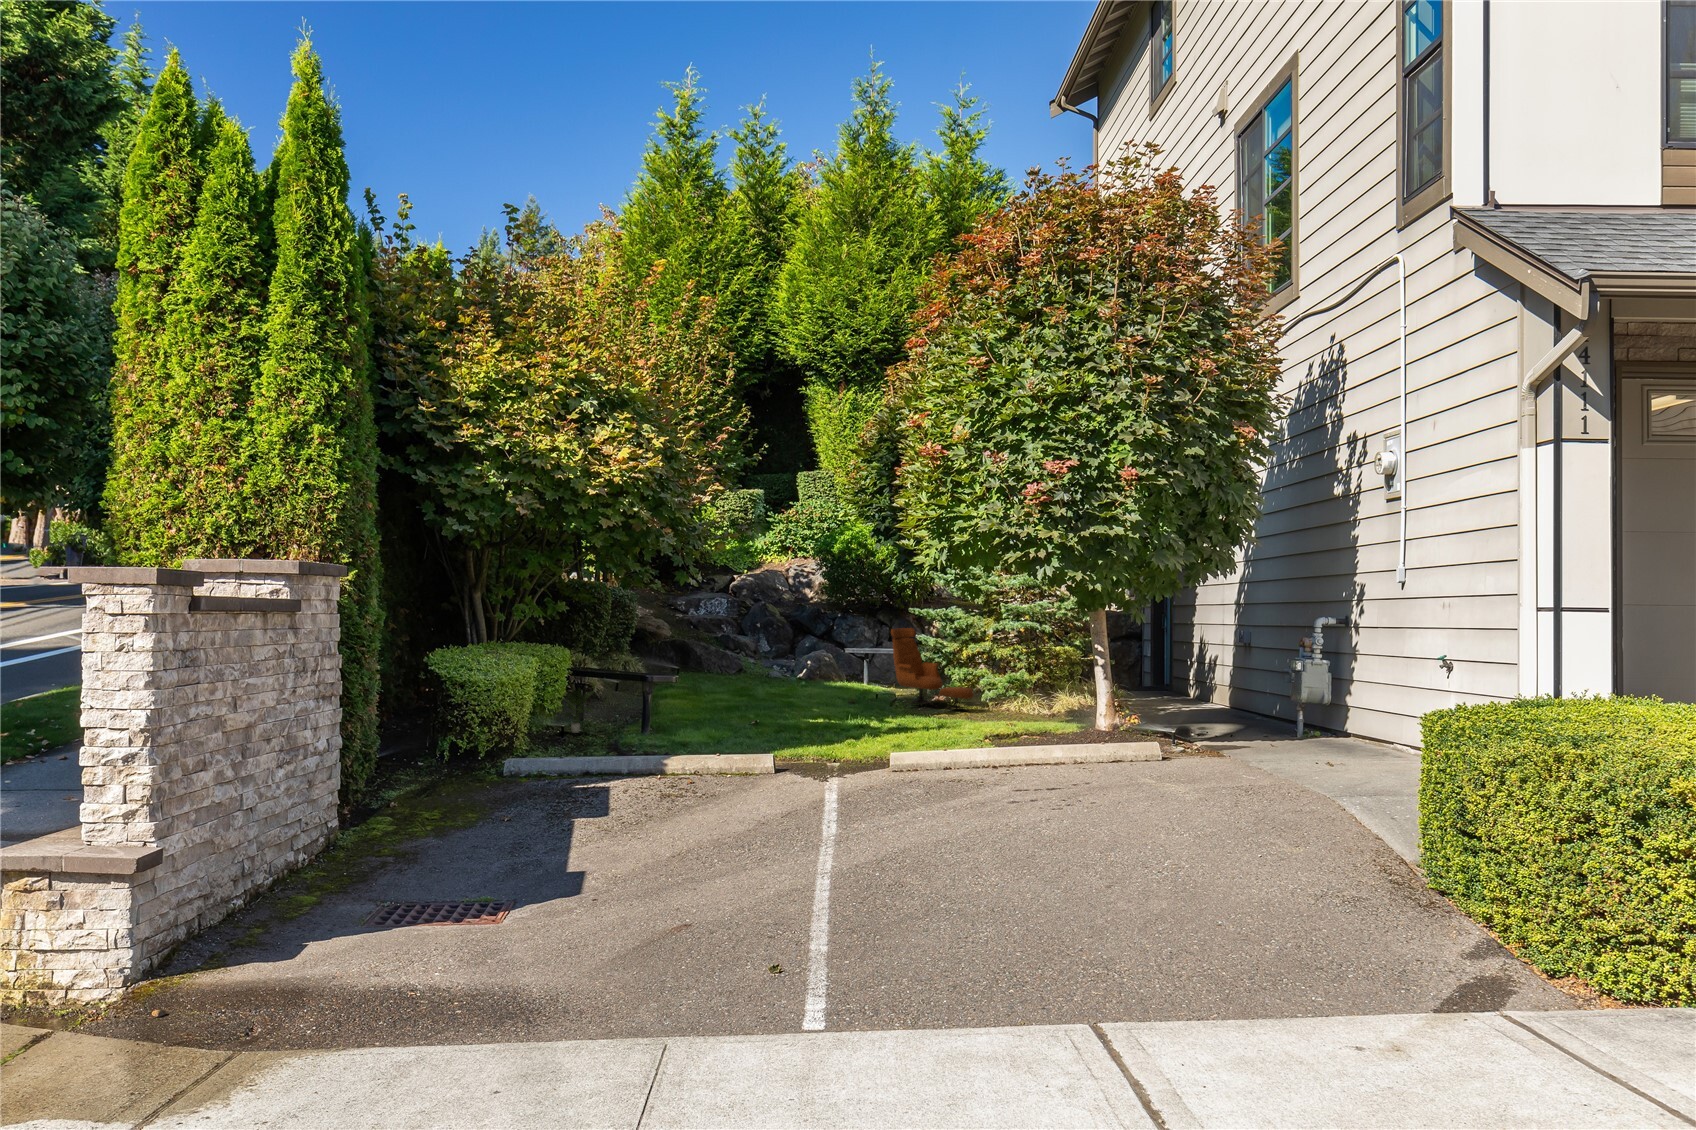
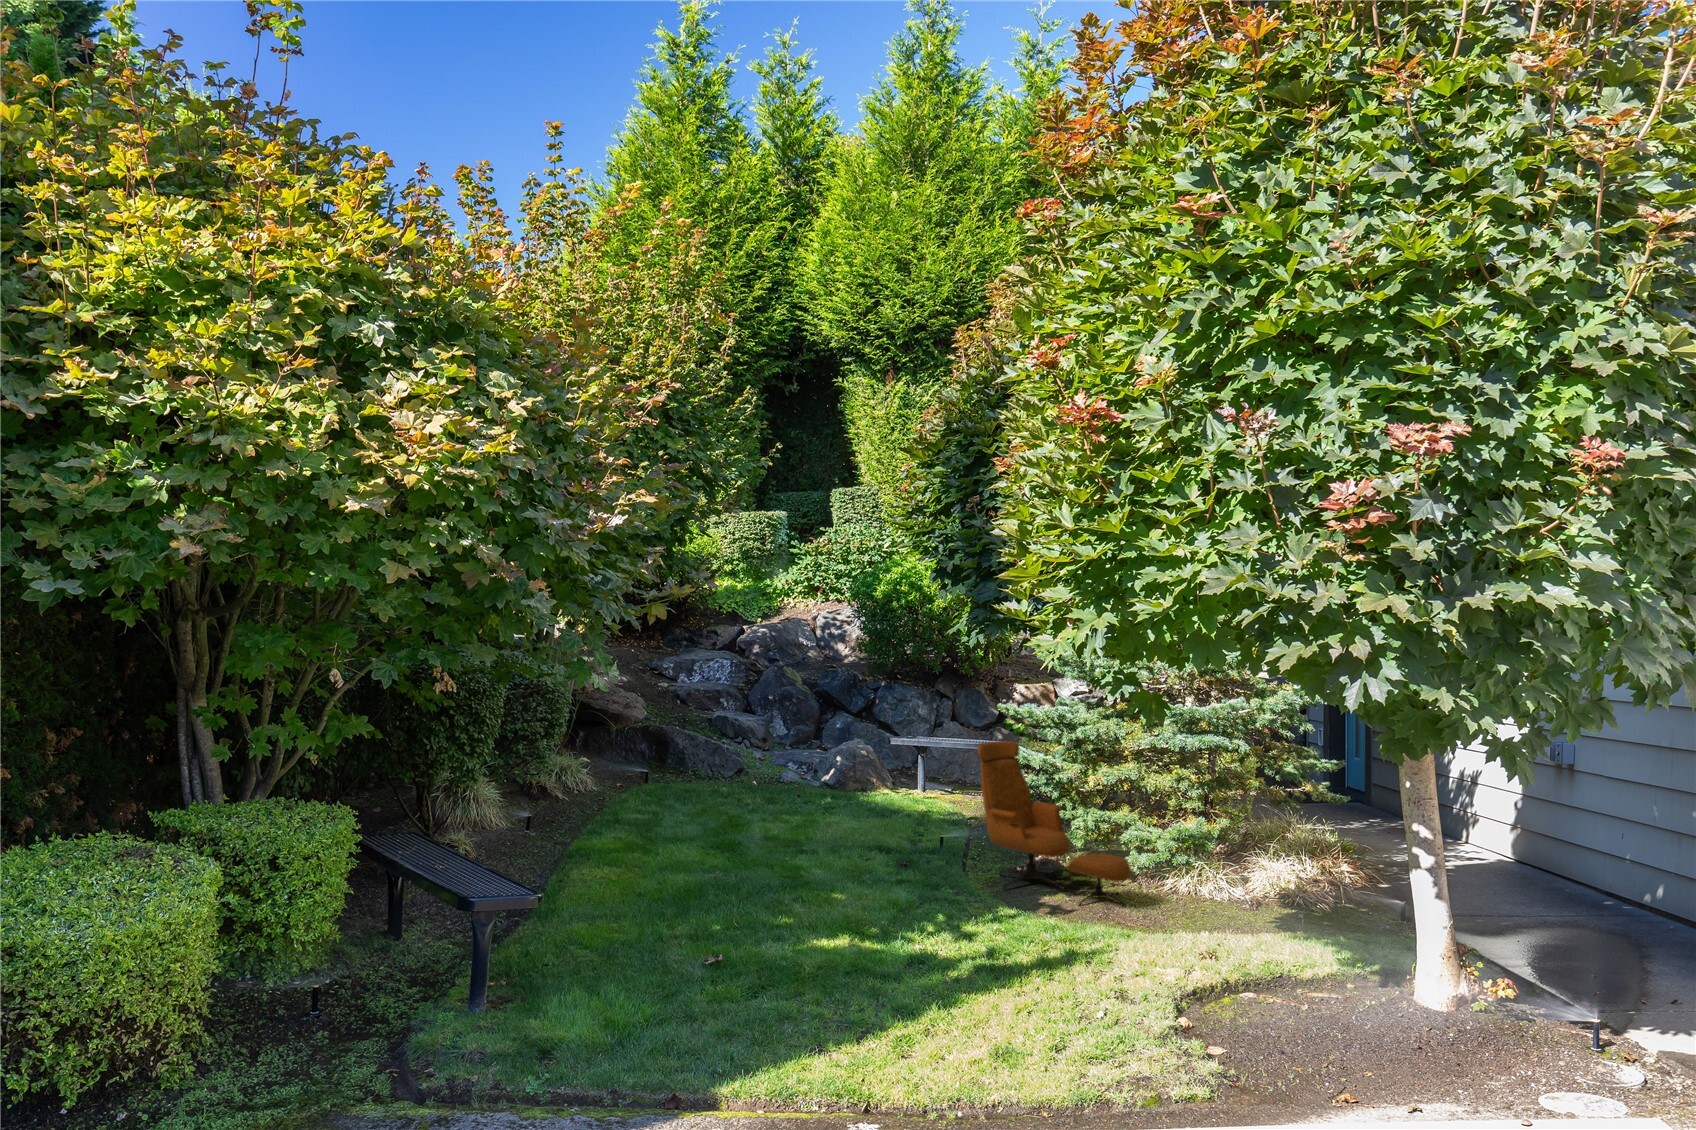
potted plant: present [565,688,593,733] -> none [334,896,401,991]

